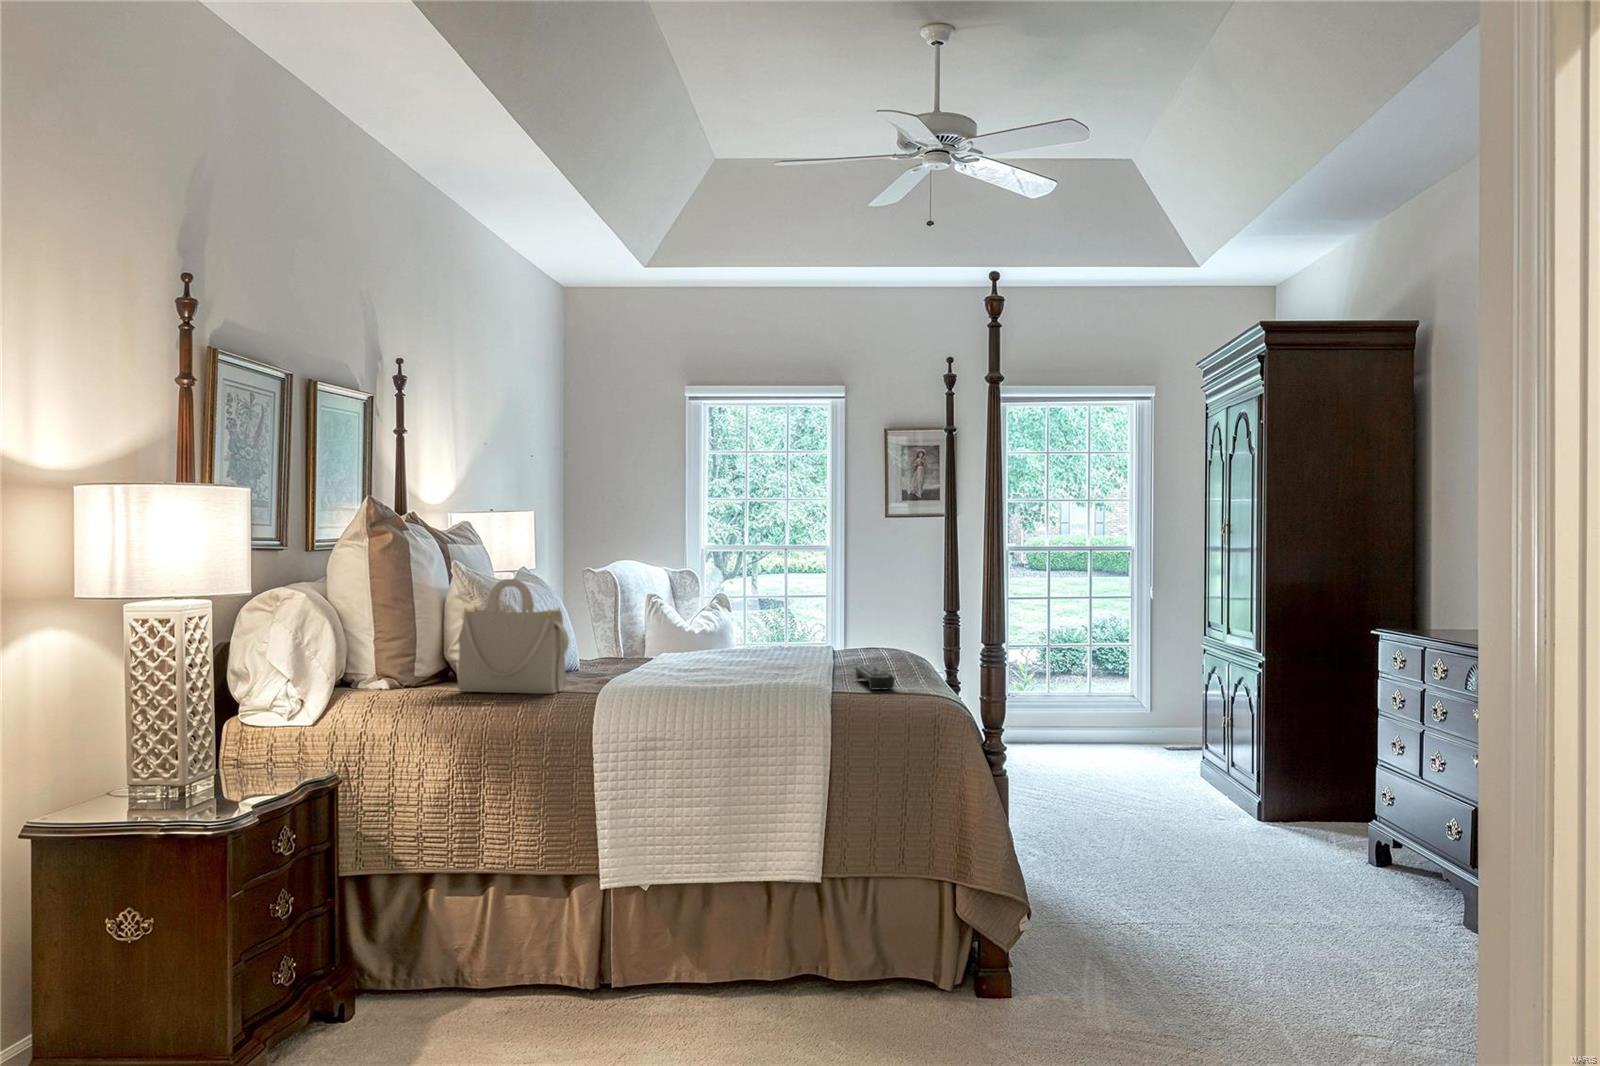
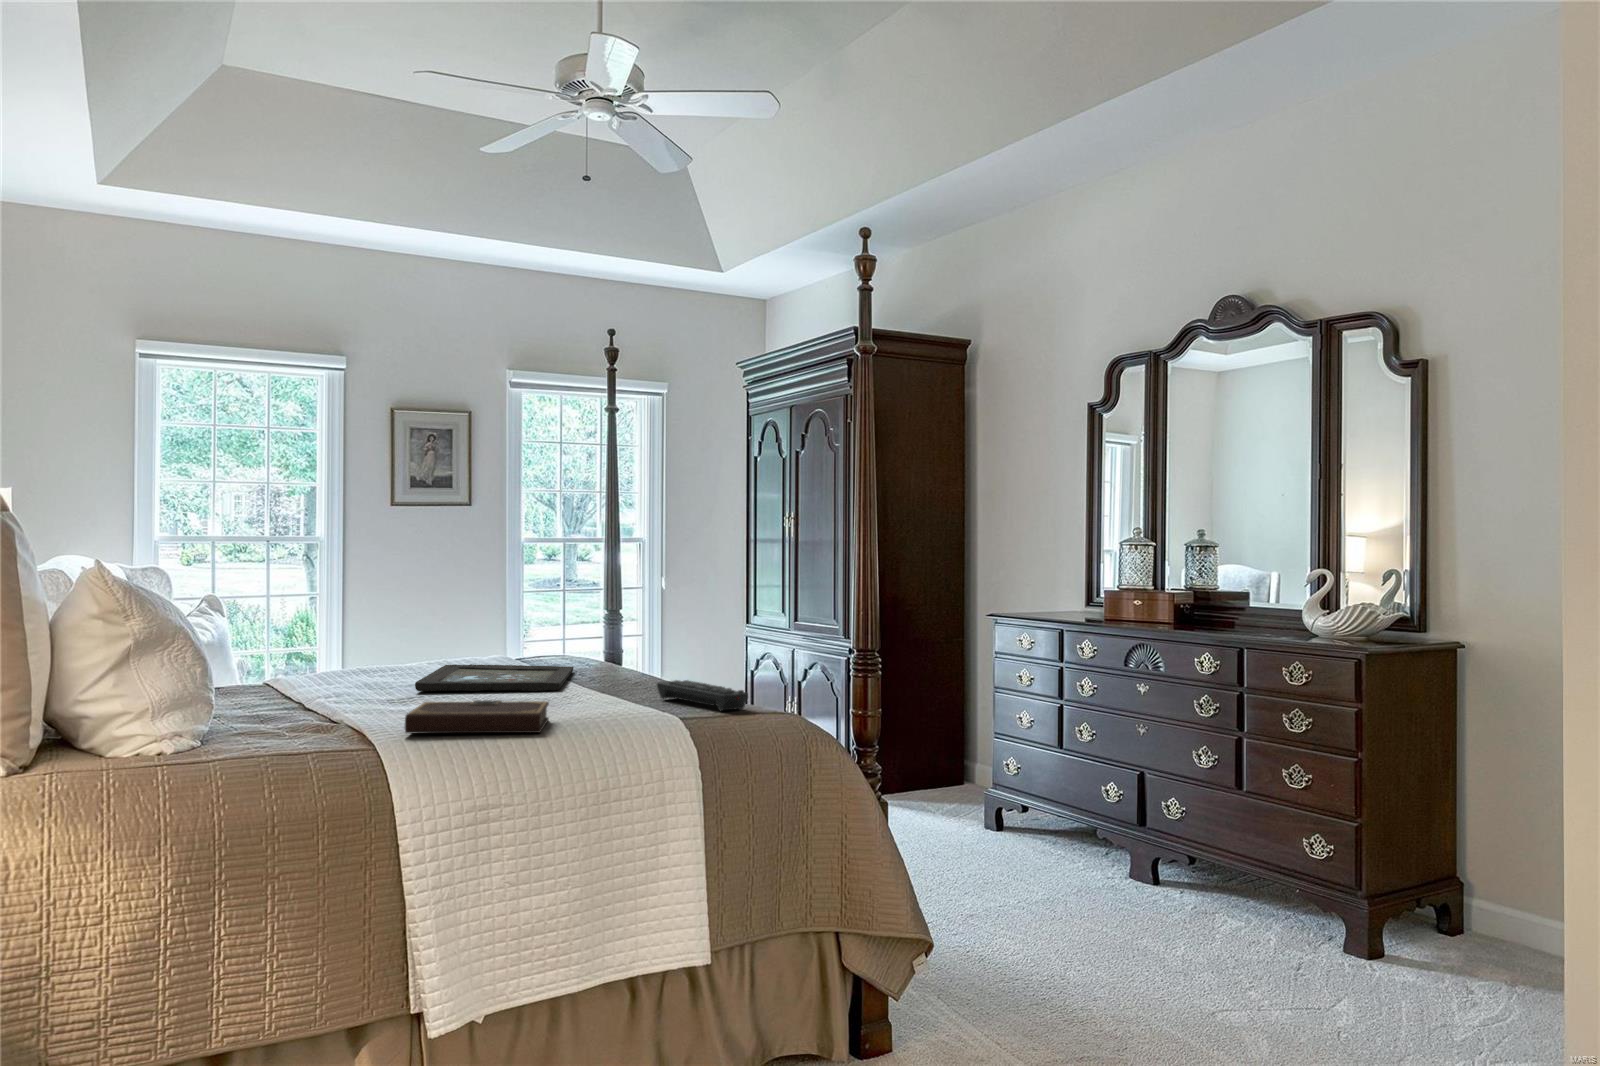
handbag: present [458,579,569,694] -> none [128,582,320,764]
tray: none [713,648,863,670] -> present [415,664,573,691]
notebook: none [628,668,741,693] -> present [405,700,549,734]

